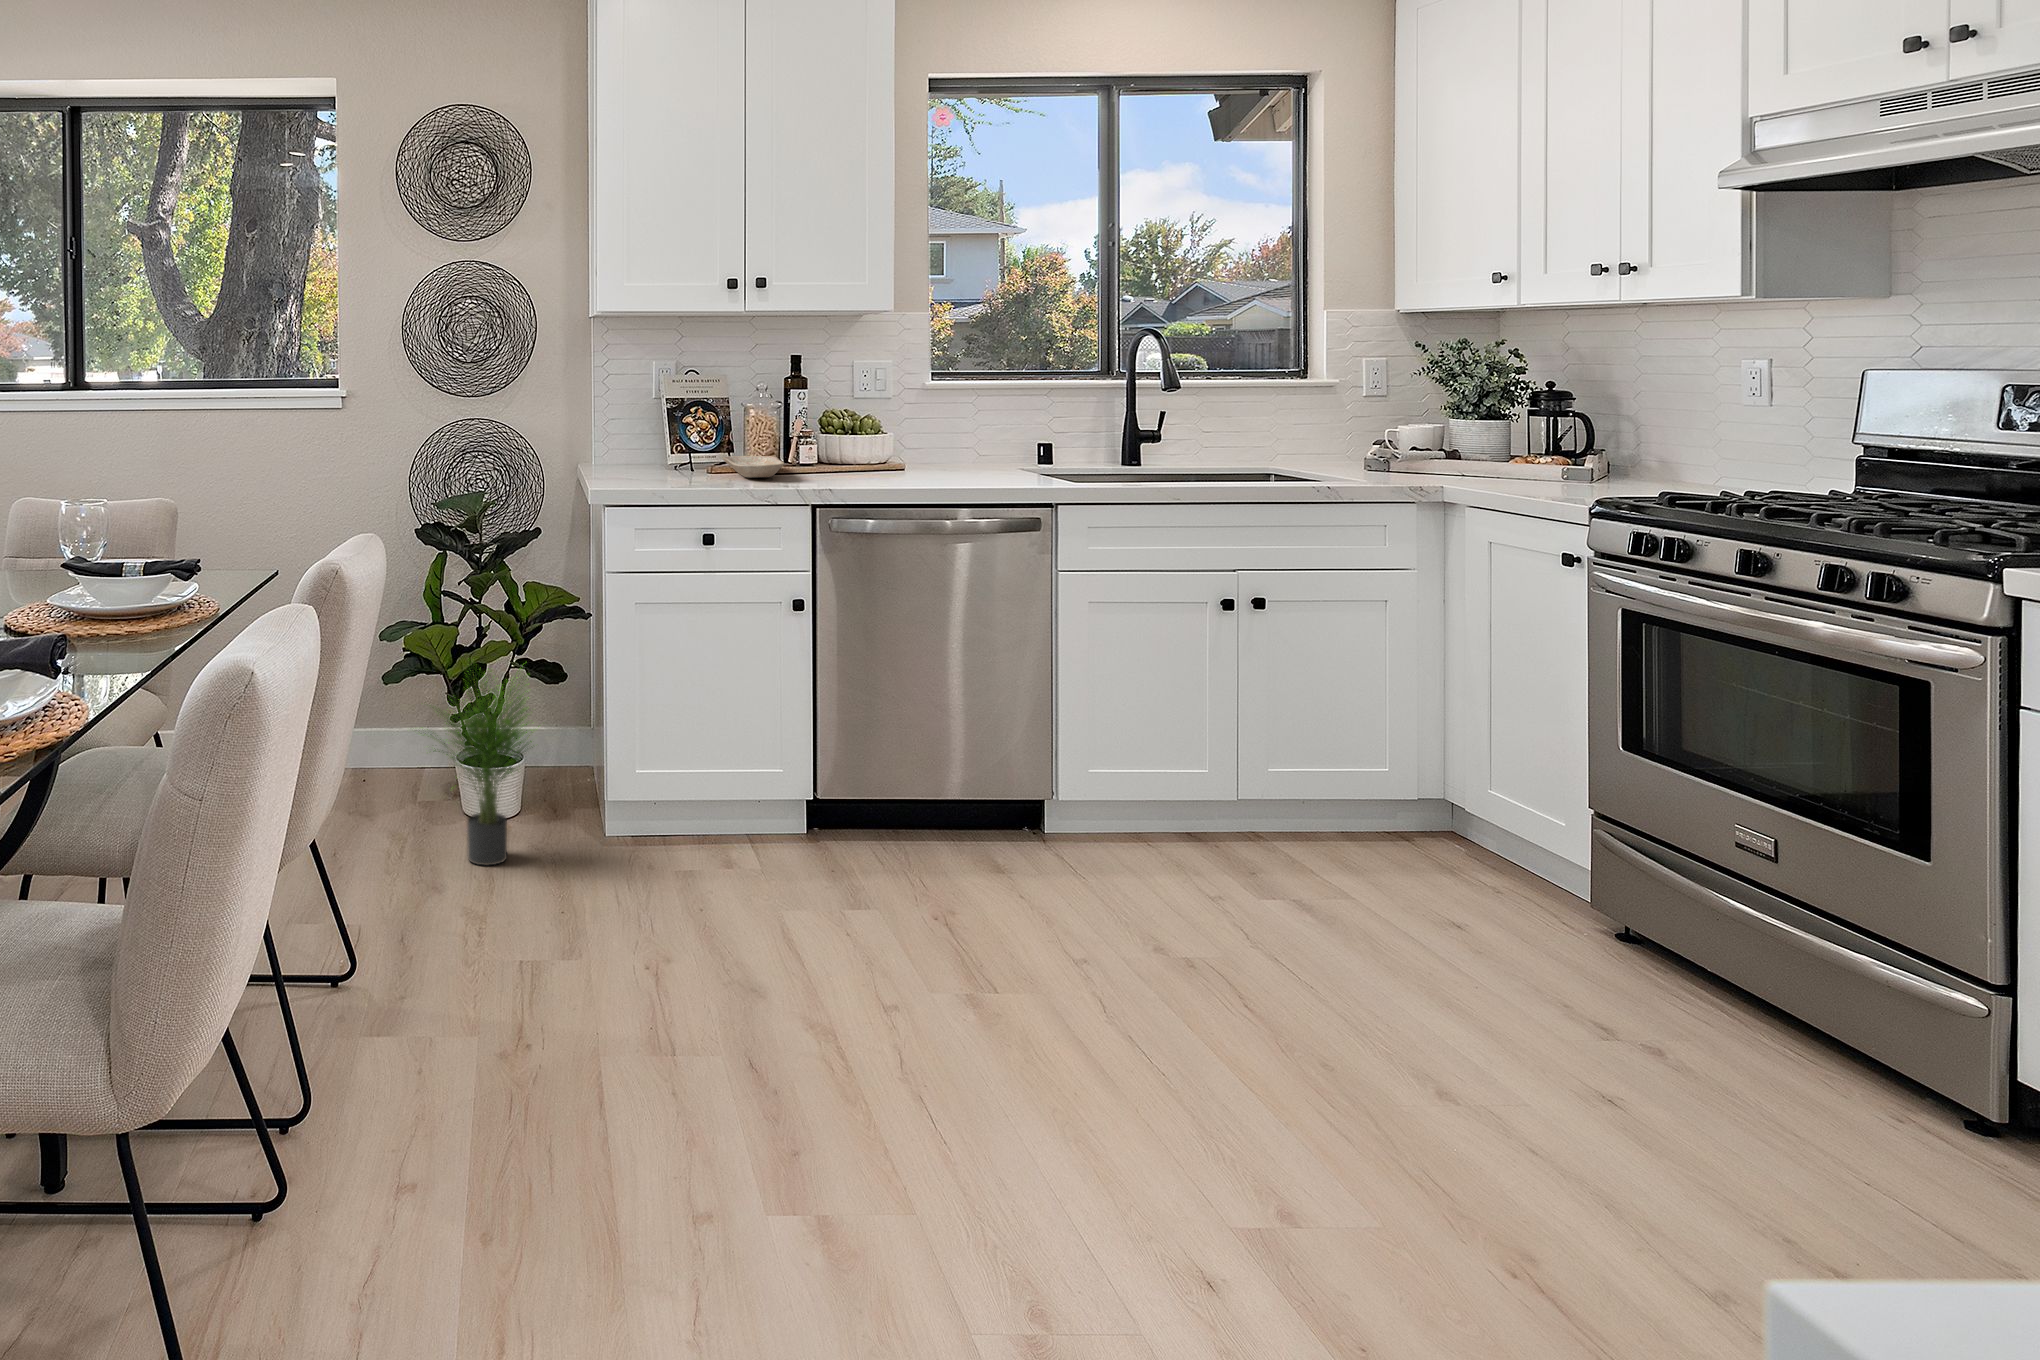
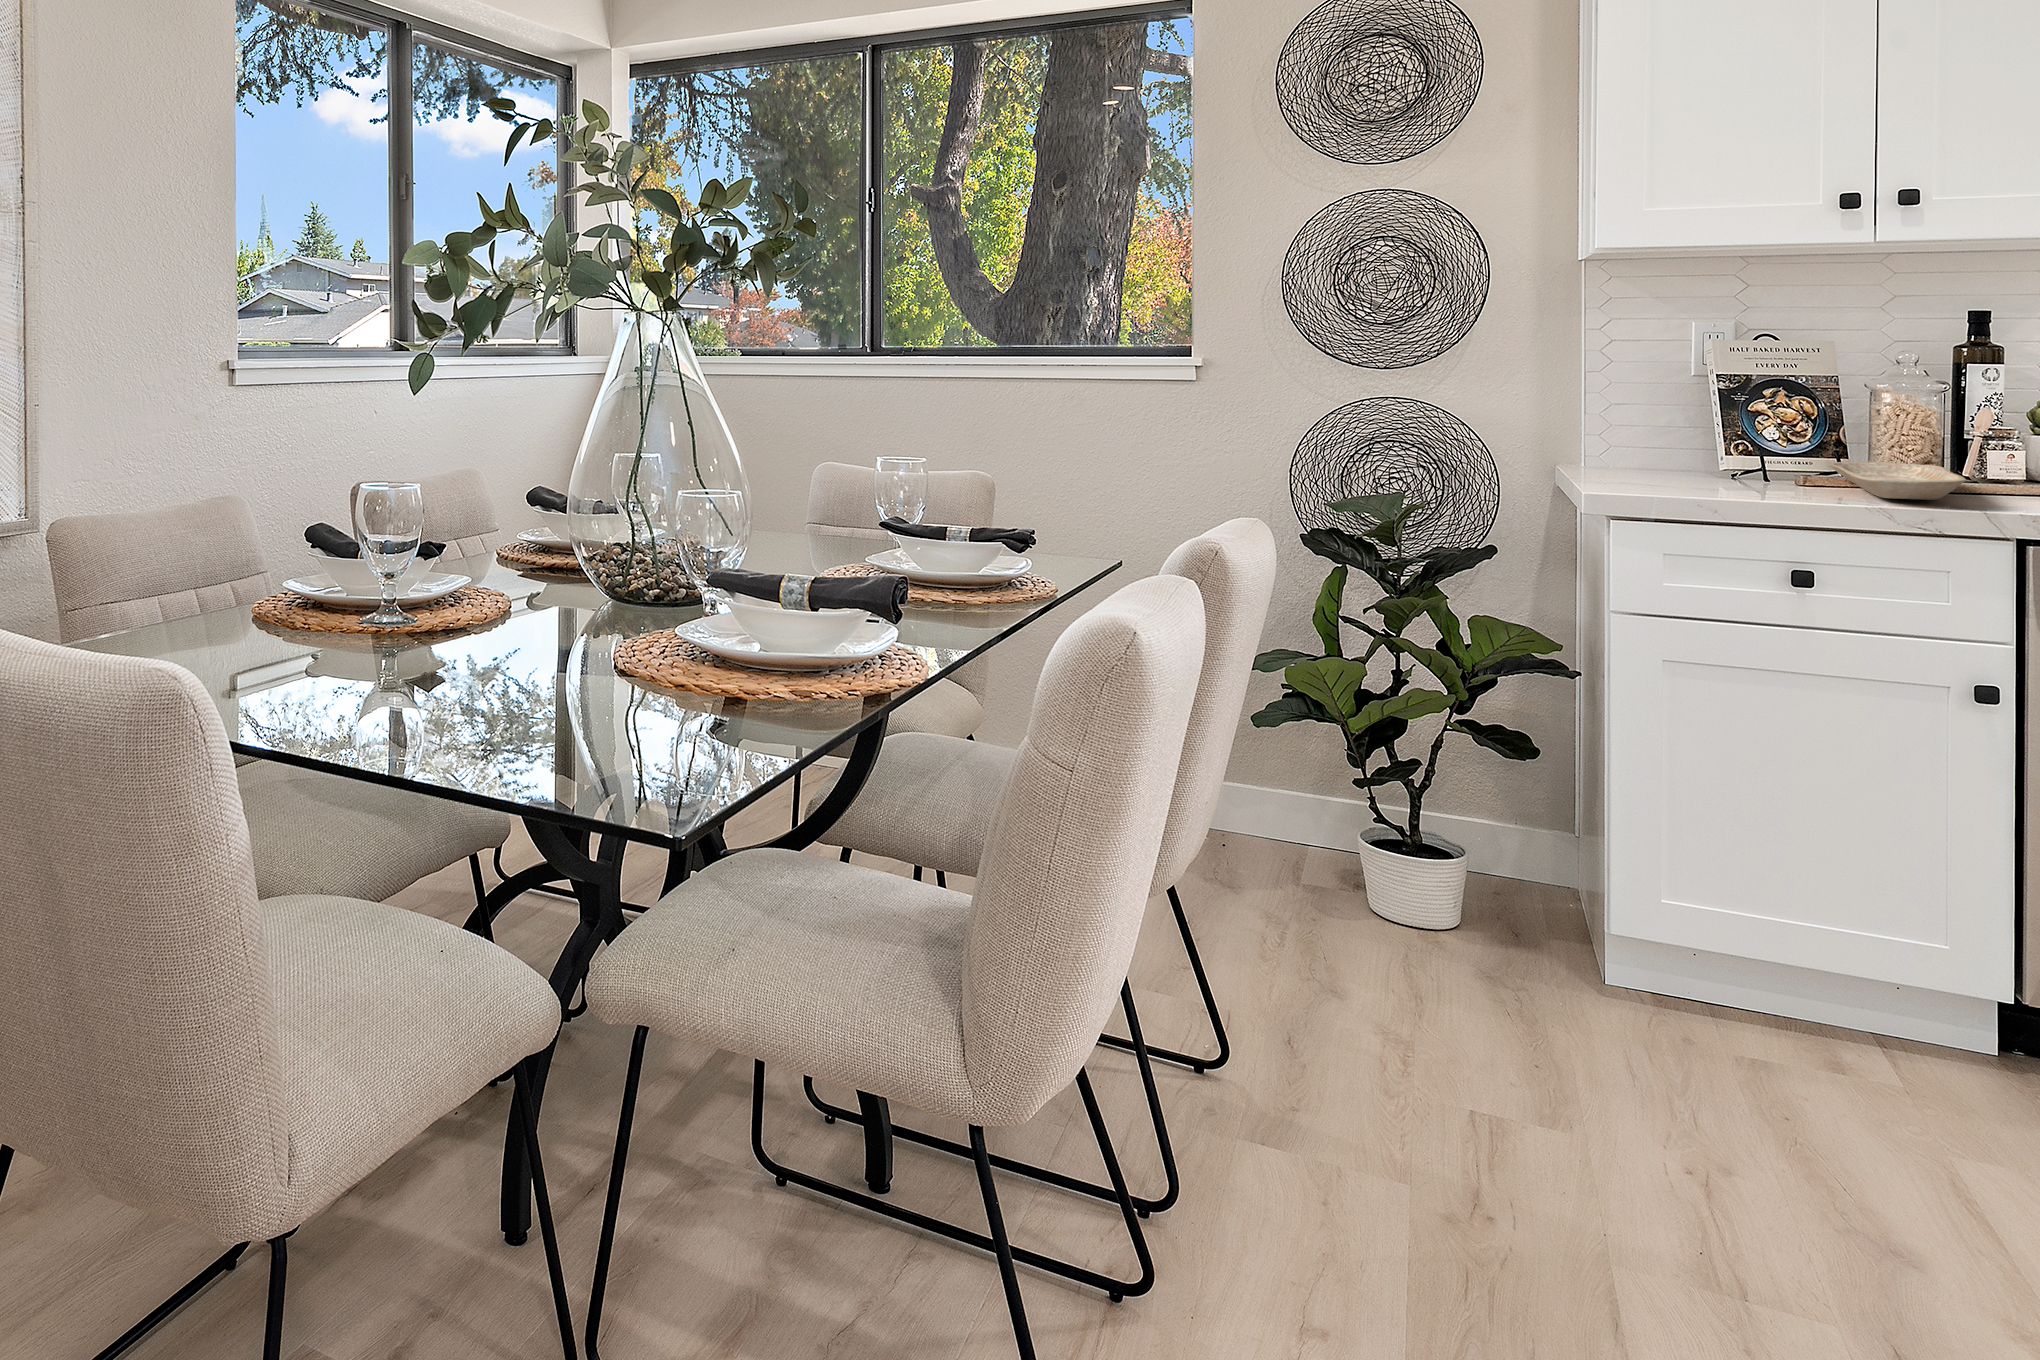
potted plant: present [424,670,539,865] -> none [1284,715,1514,996]

